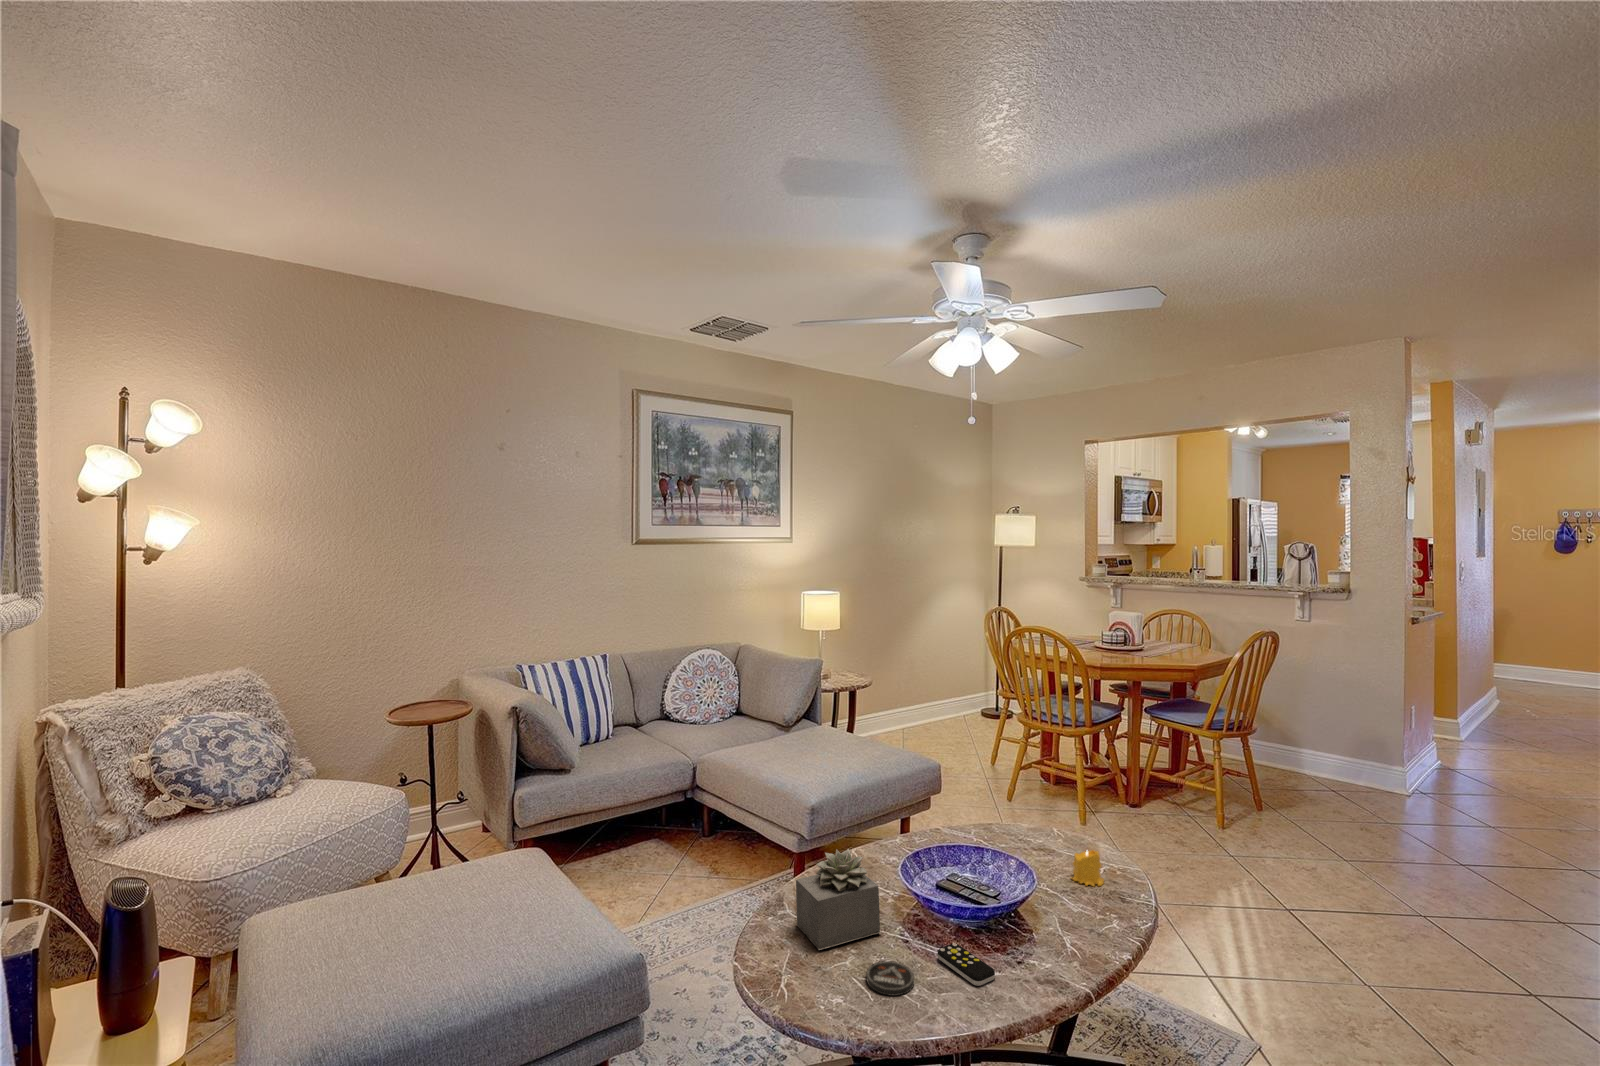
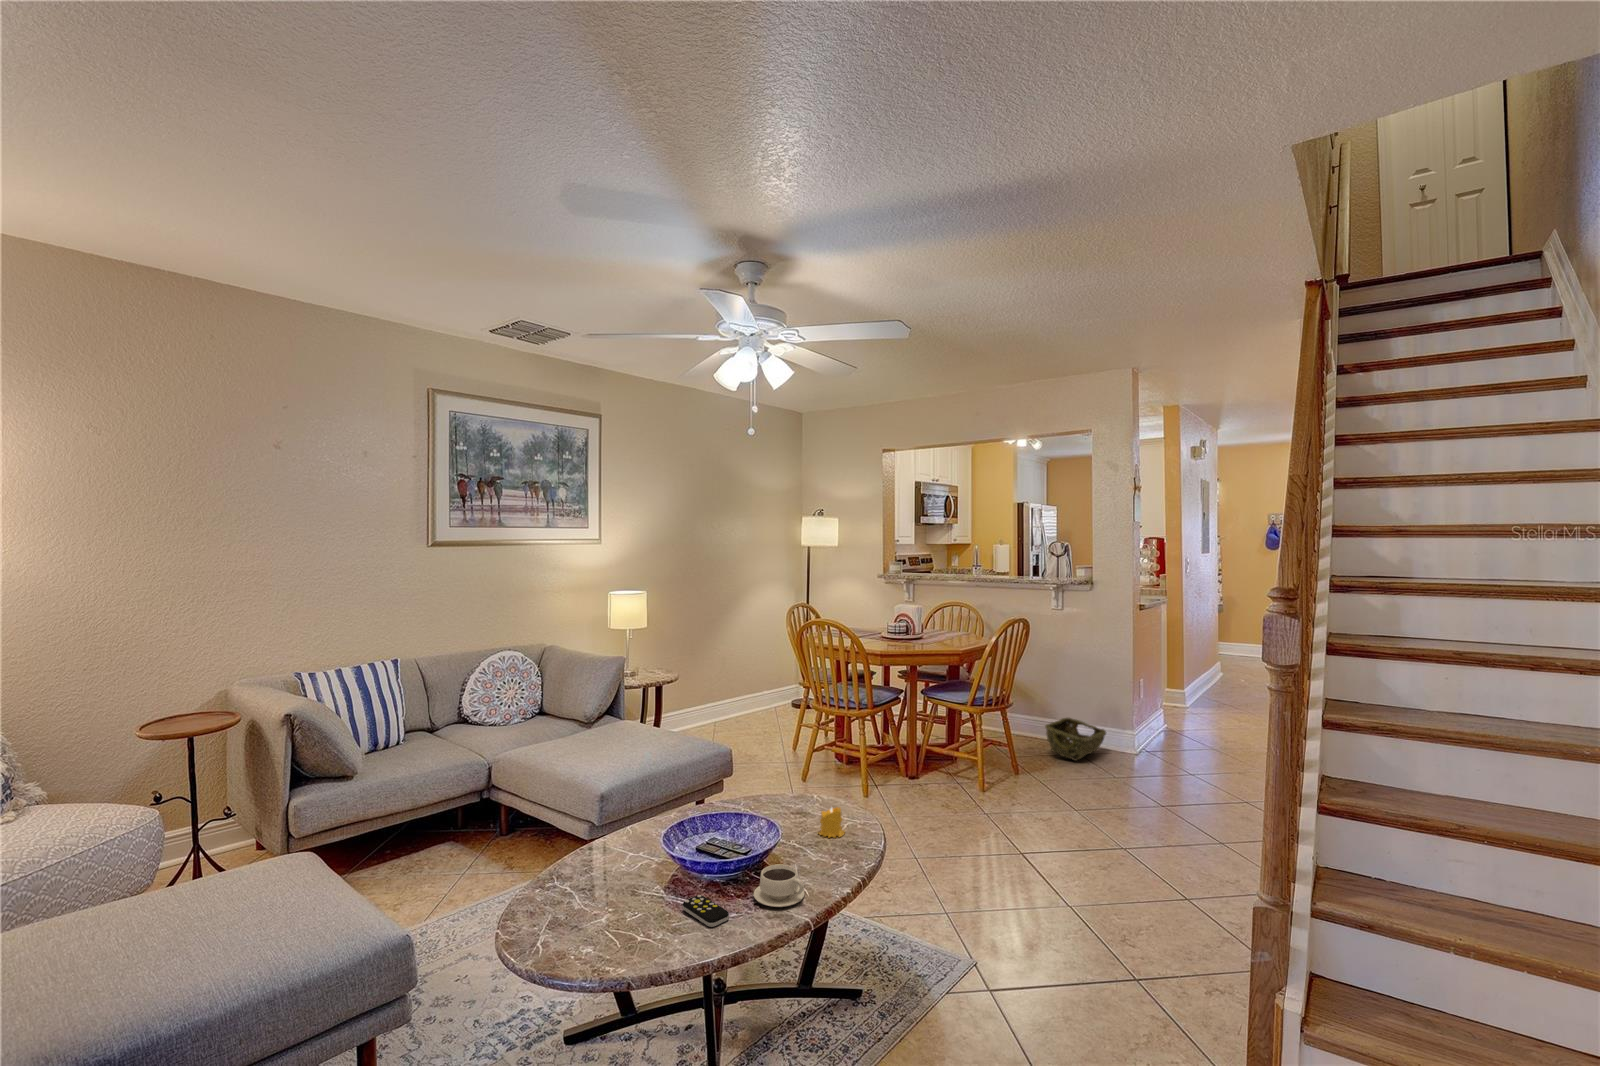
woven basket: none [1296,750,1379,804] -> present [1045,718,1106,761]
succulent plant: present [796,849,881,950] -> none [558,822,637,915]
teacup: none [1017,917,1081,971] -> present [754,864,804,907]
coaster: present [866,961,914,996] -> none [613,916,657,945]

